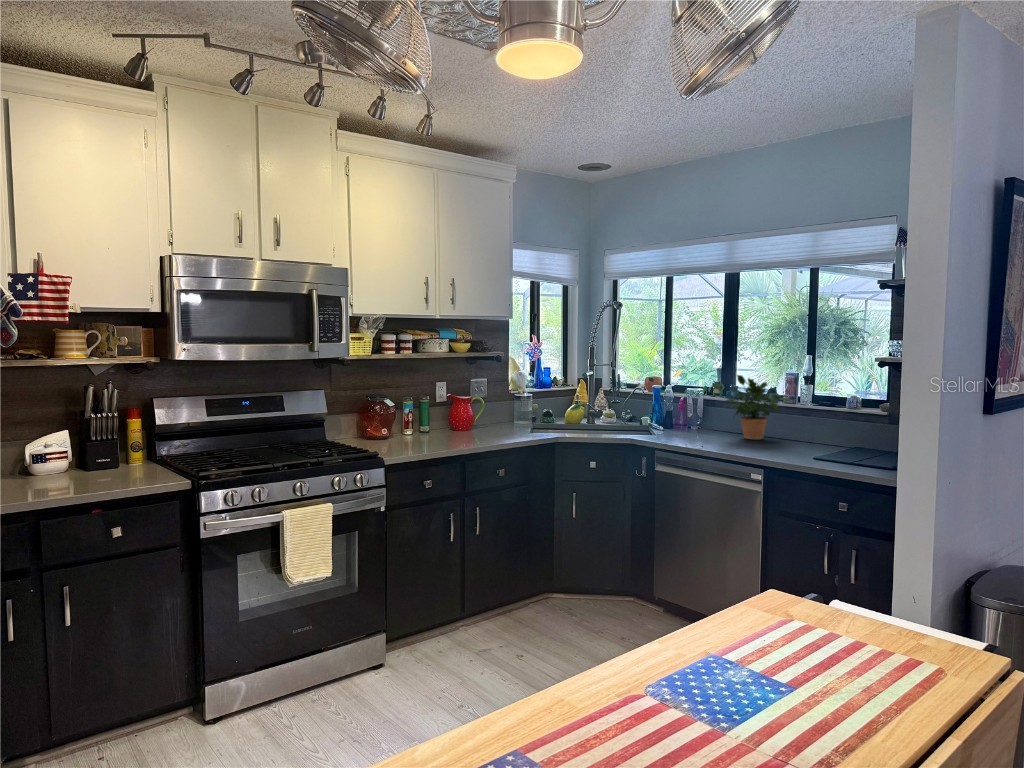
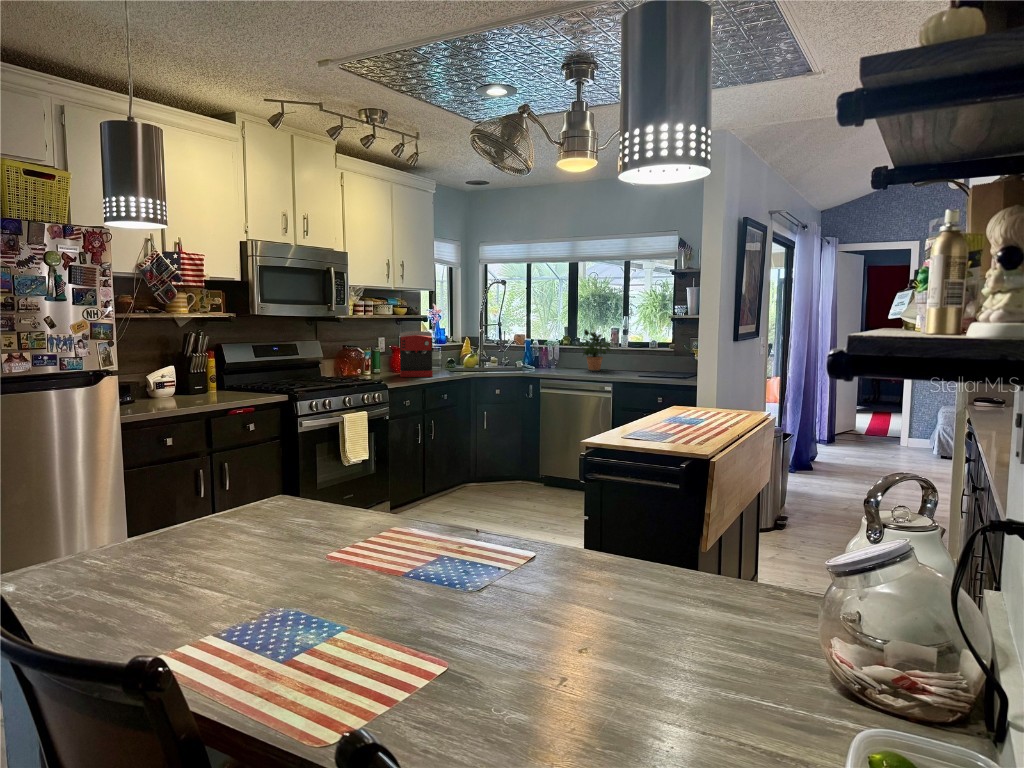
coffee maker: none [445,376,501,443] -> present [400,331,433,377]

